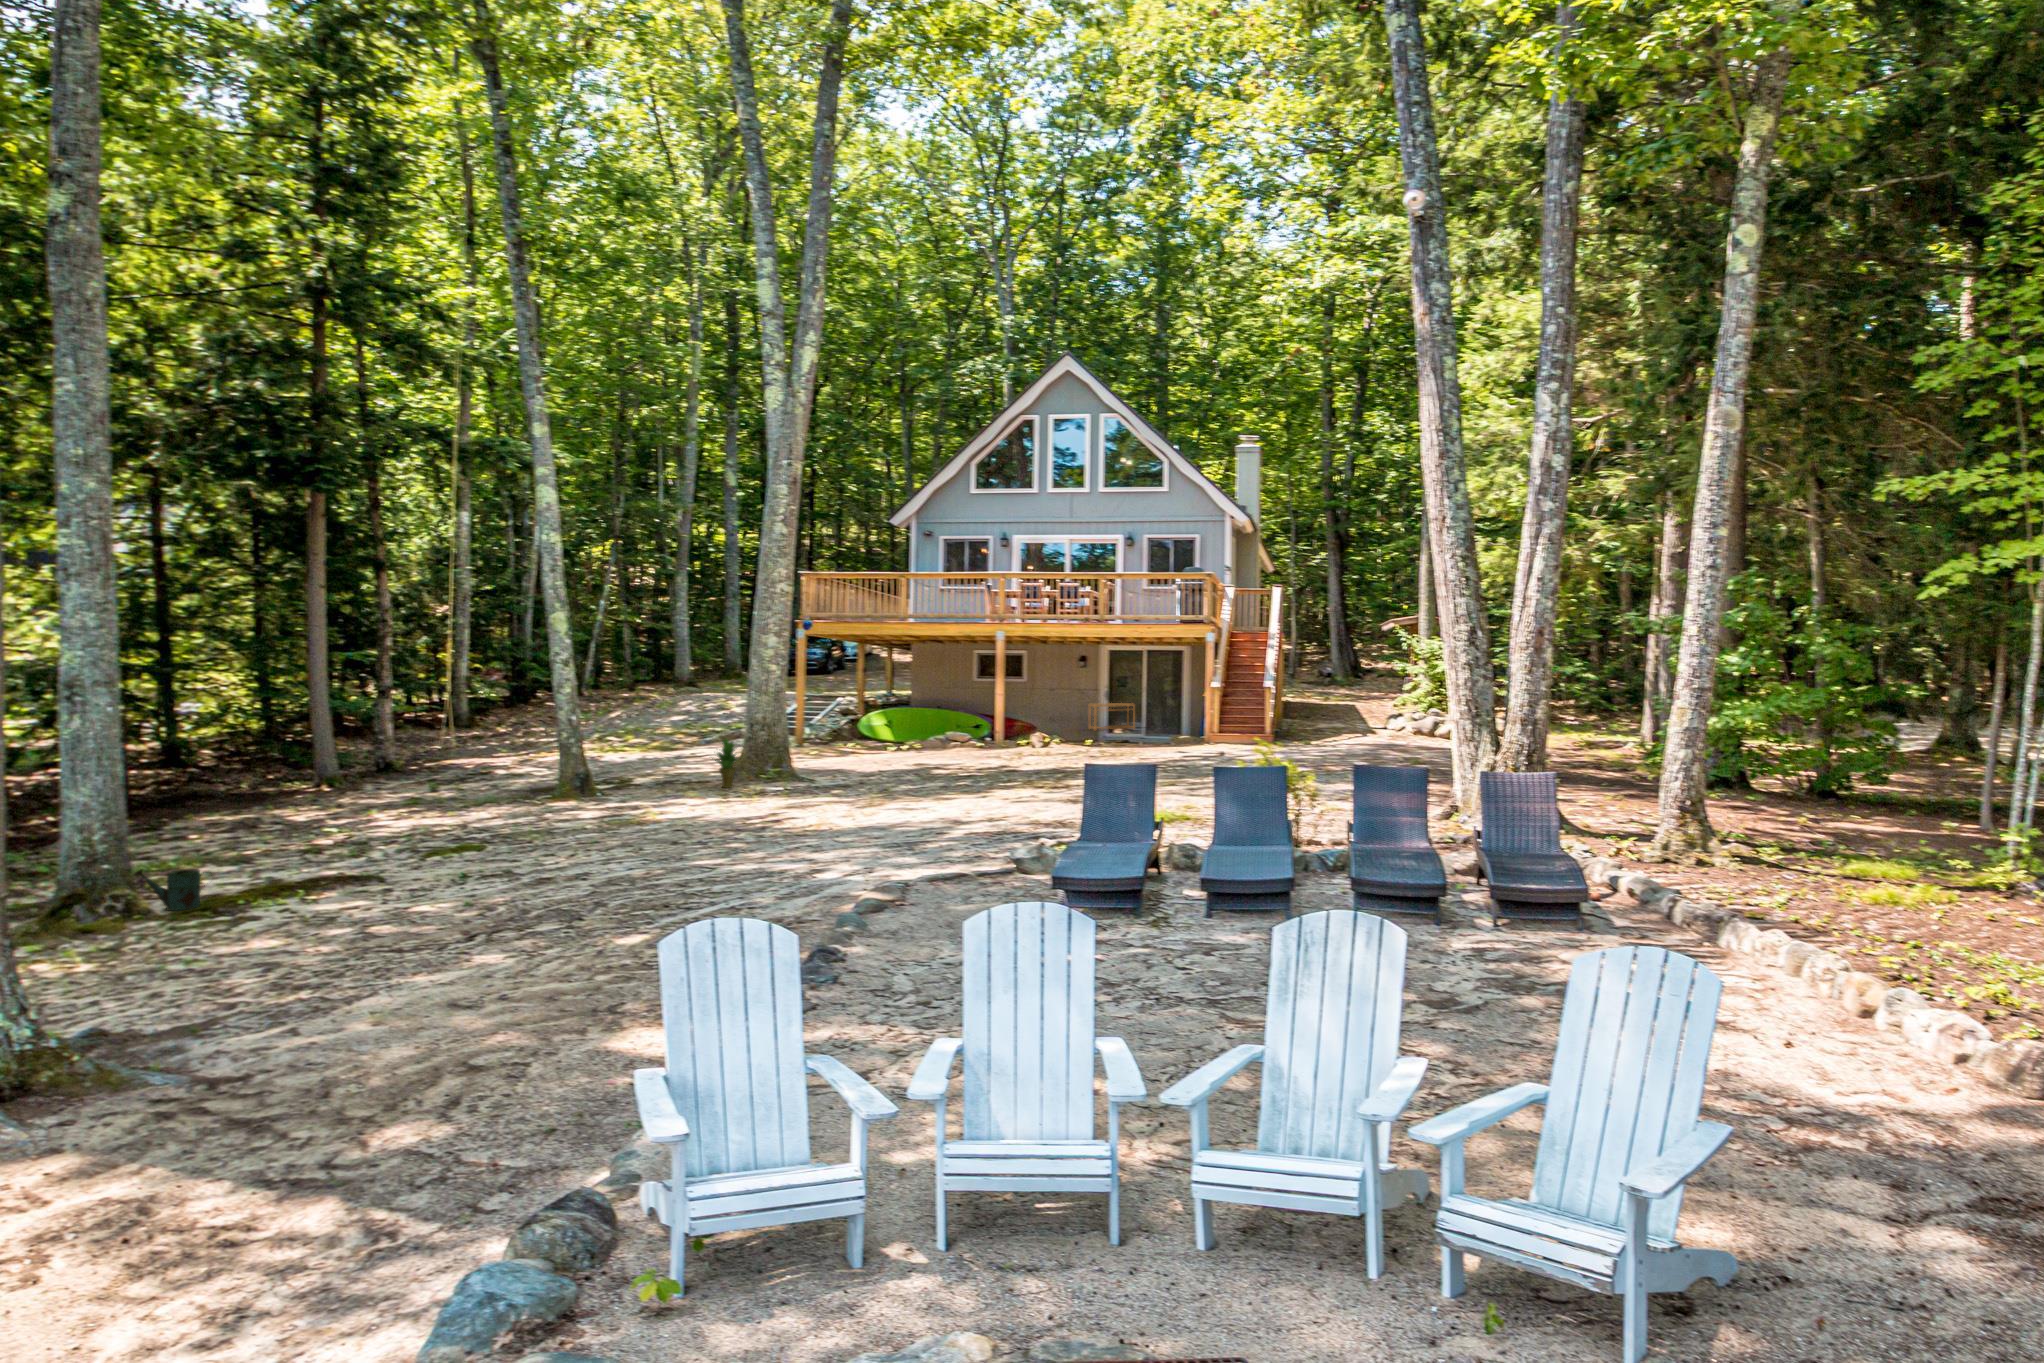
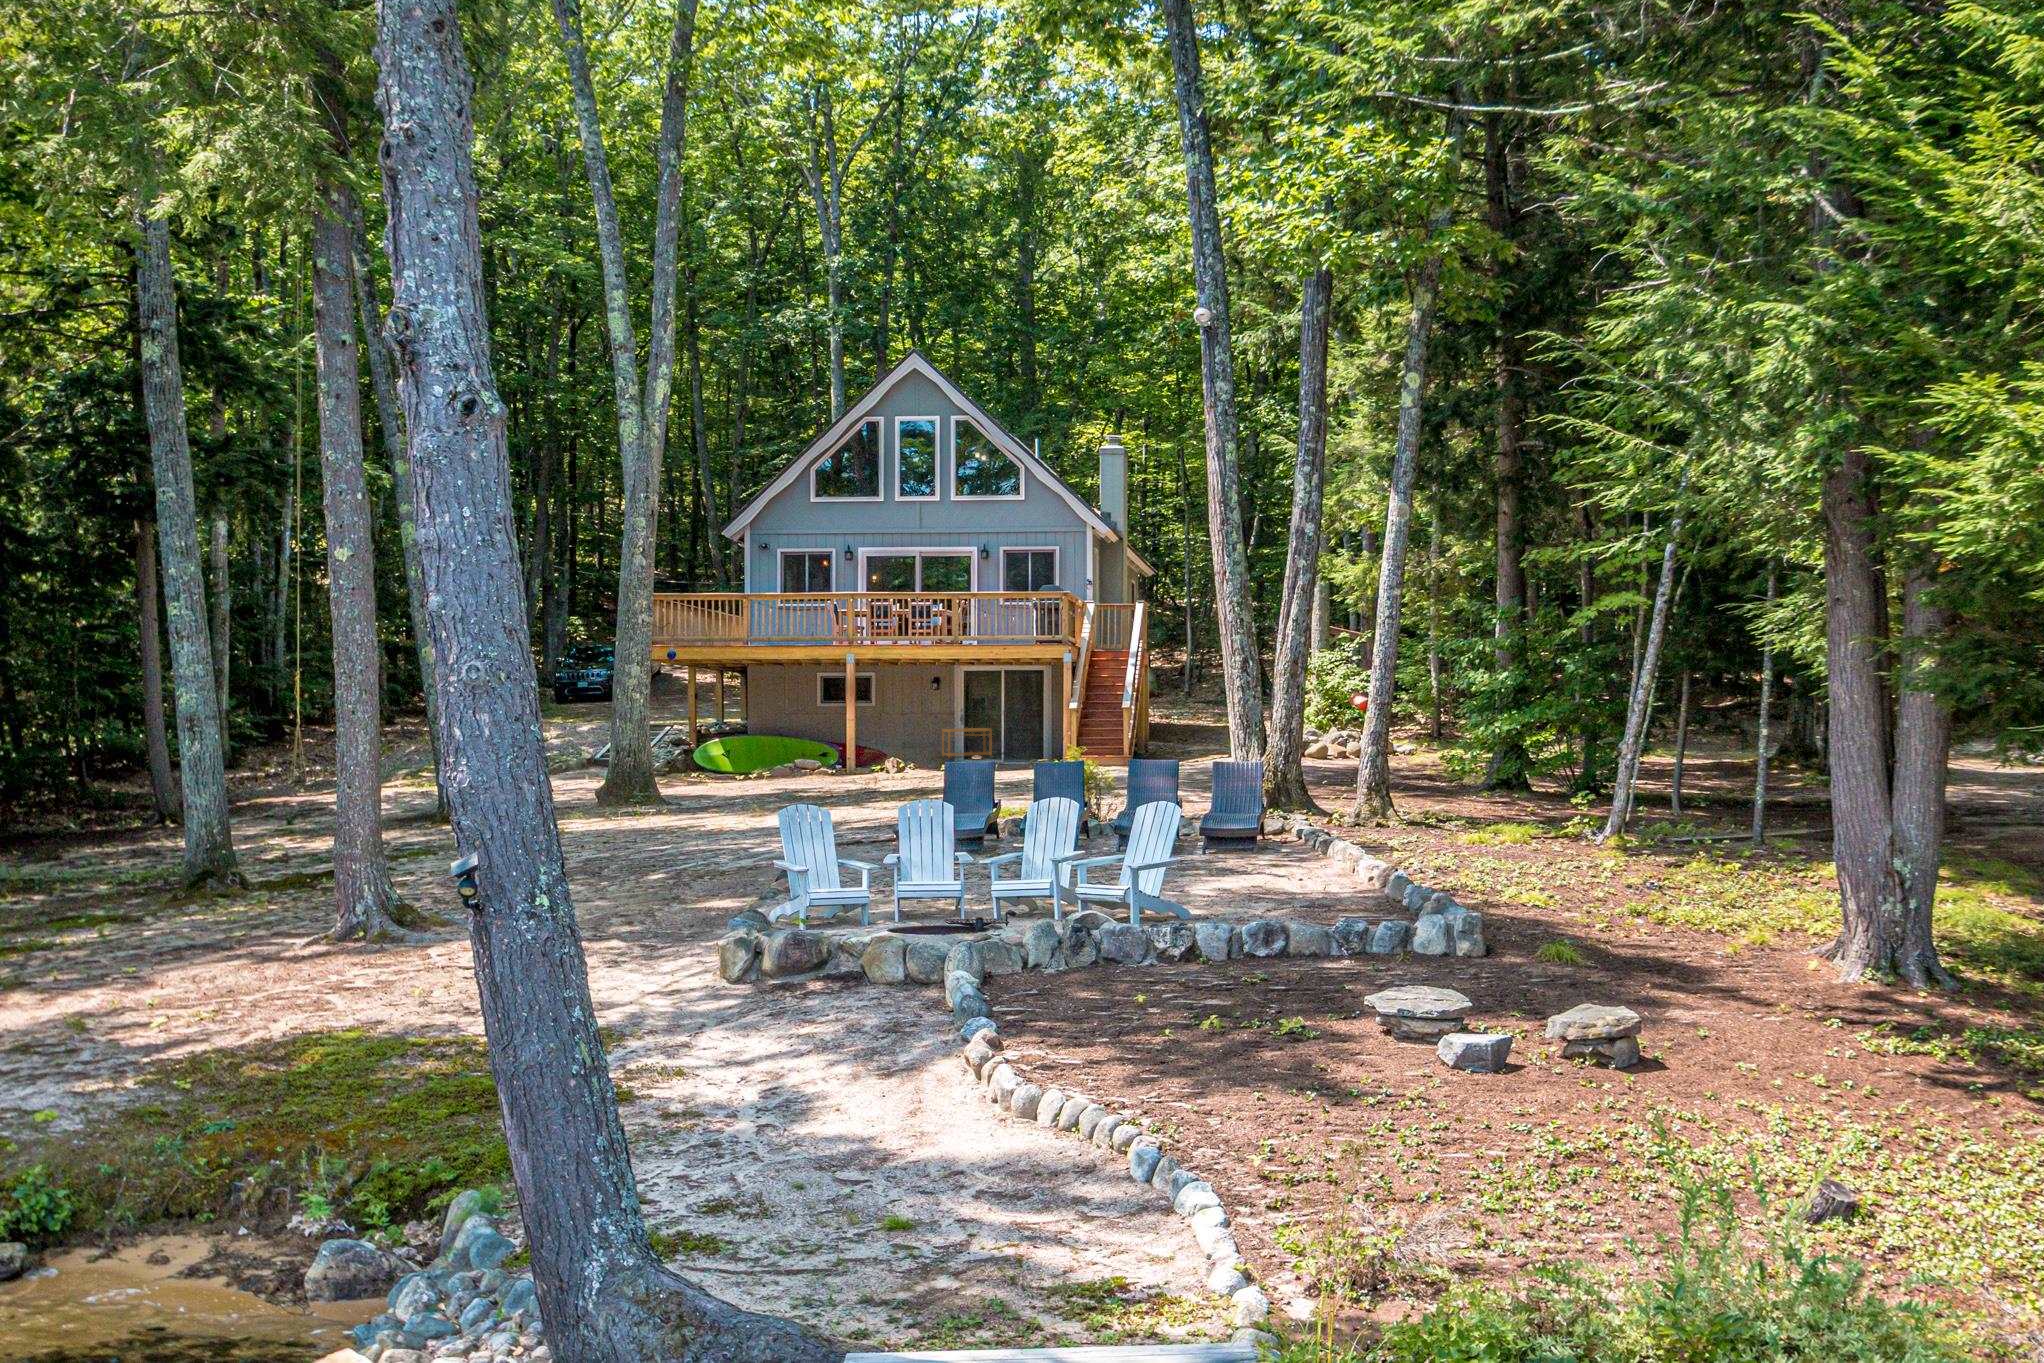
potted plant: present [715,739,743,788] -> none [581,761,617,807]
watering can: present [135,869,201,911] -> none [234,846,284,877]

